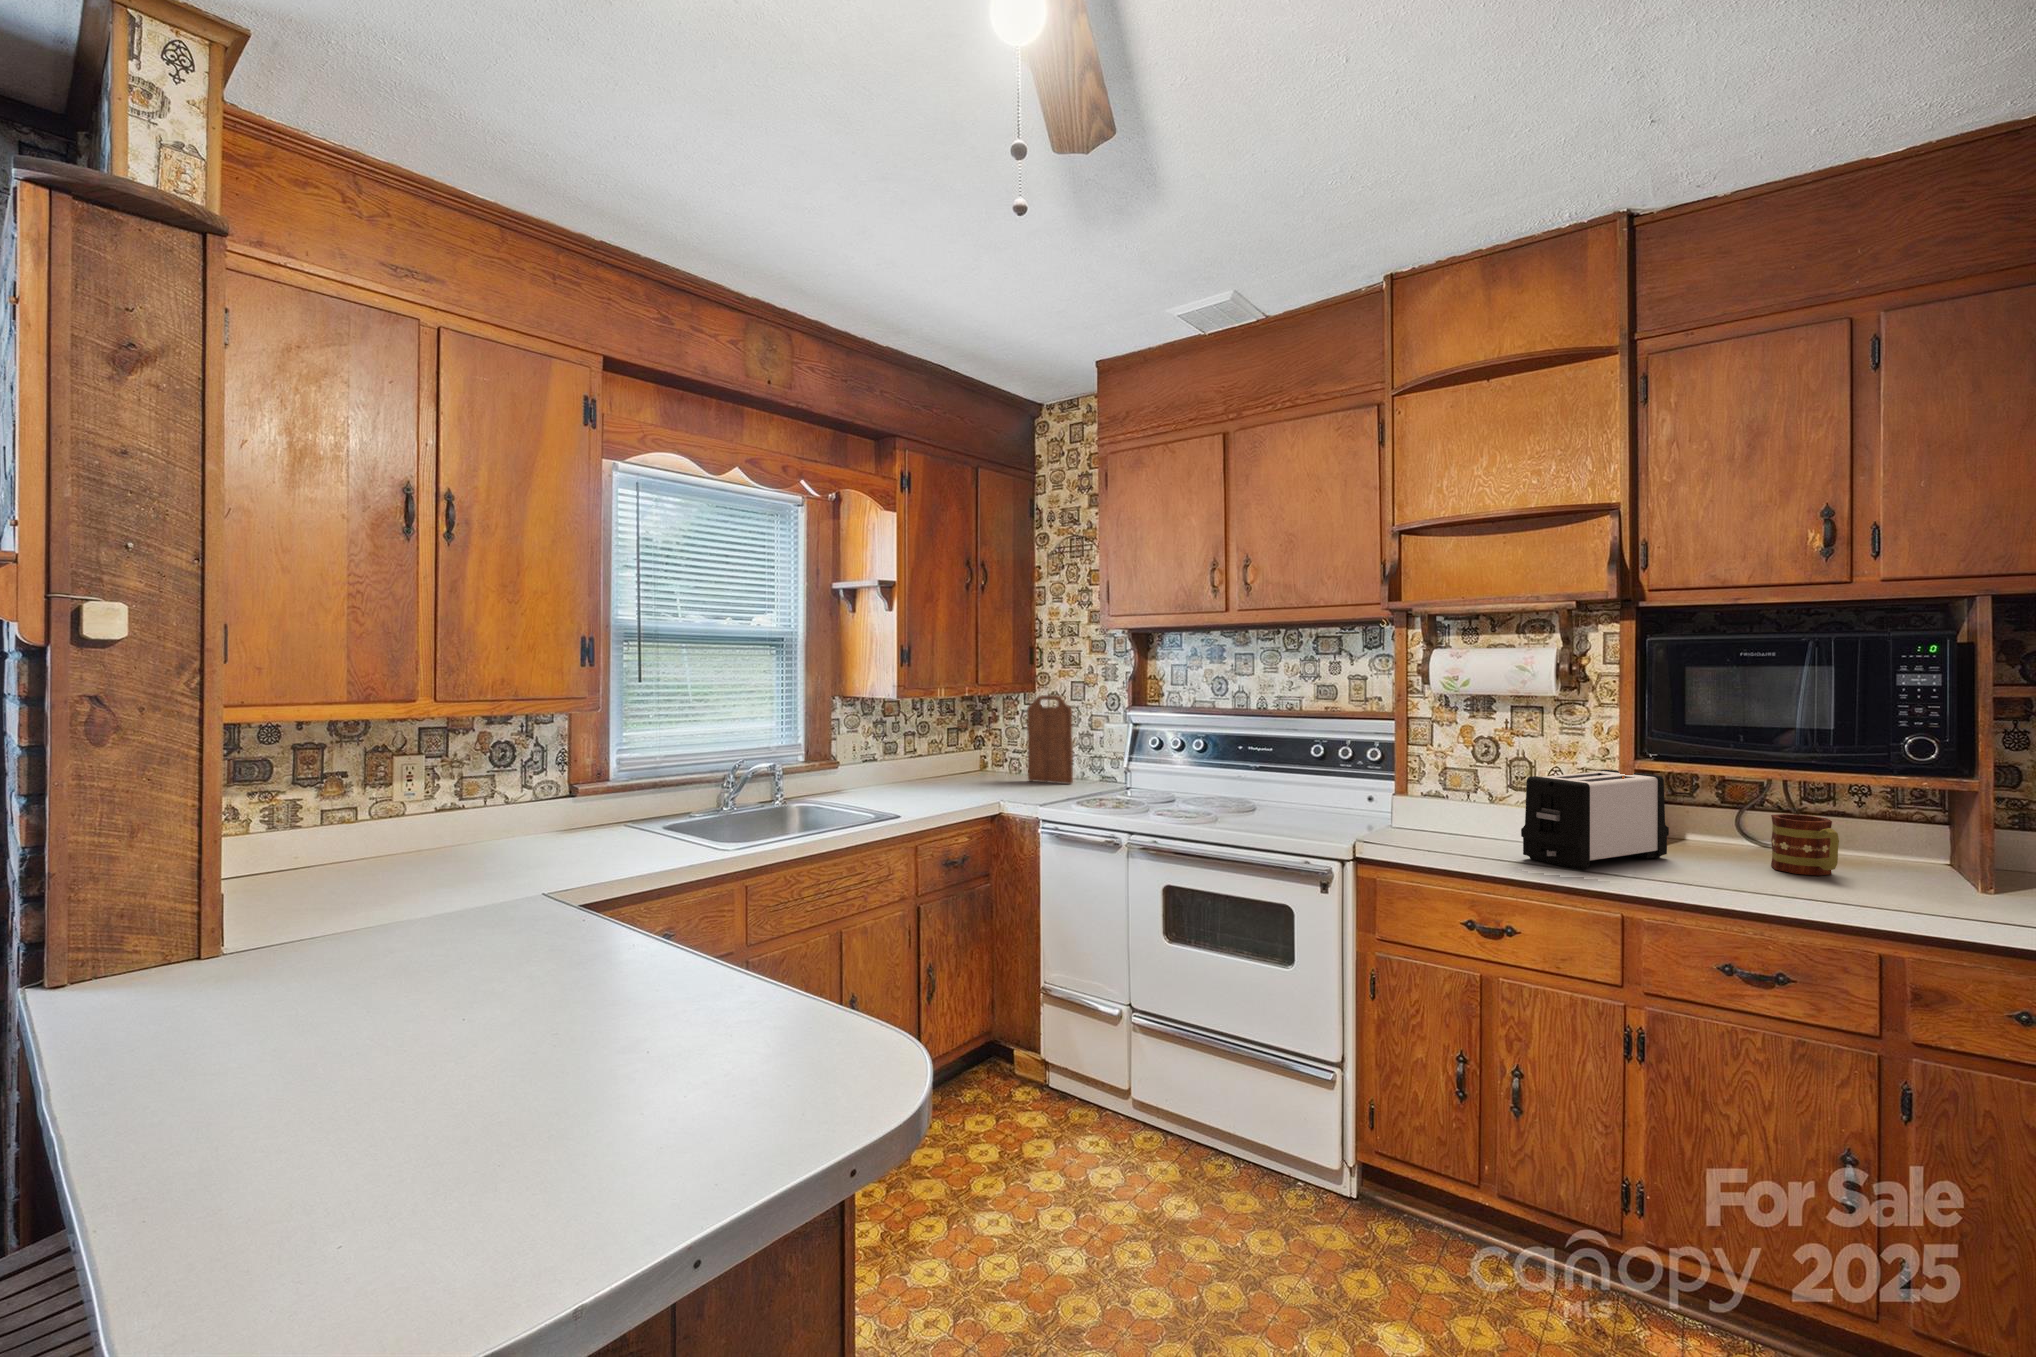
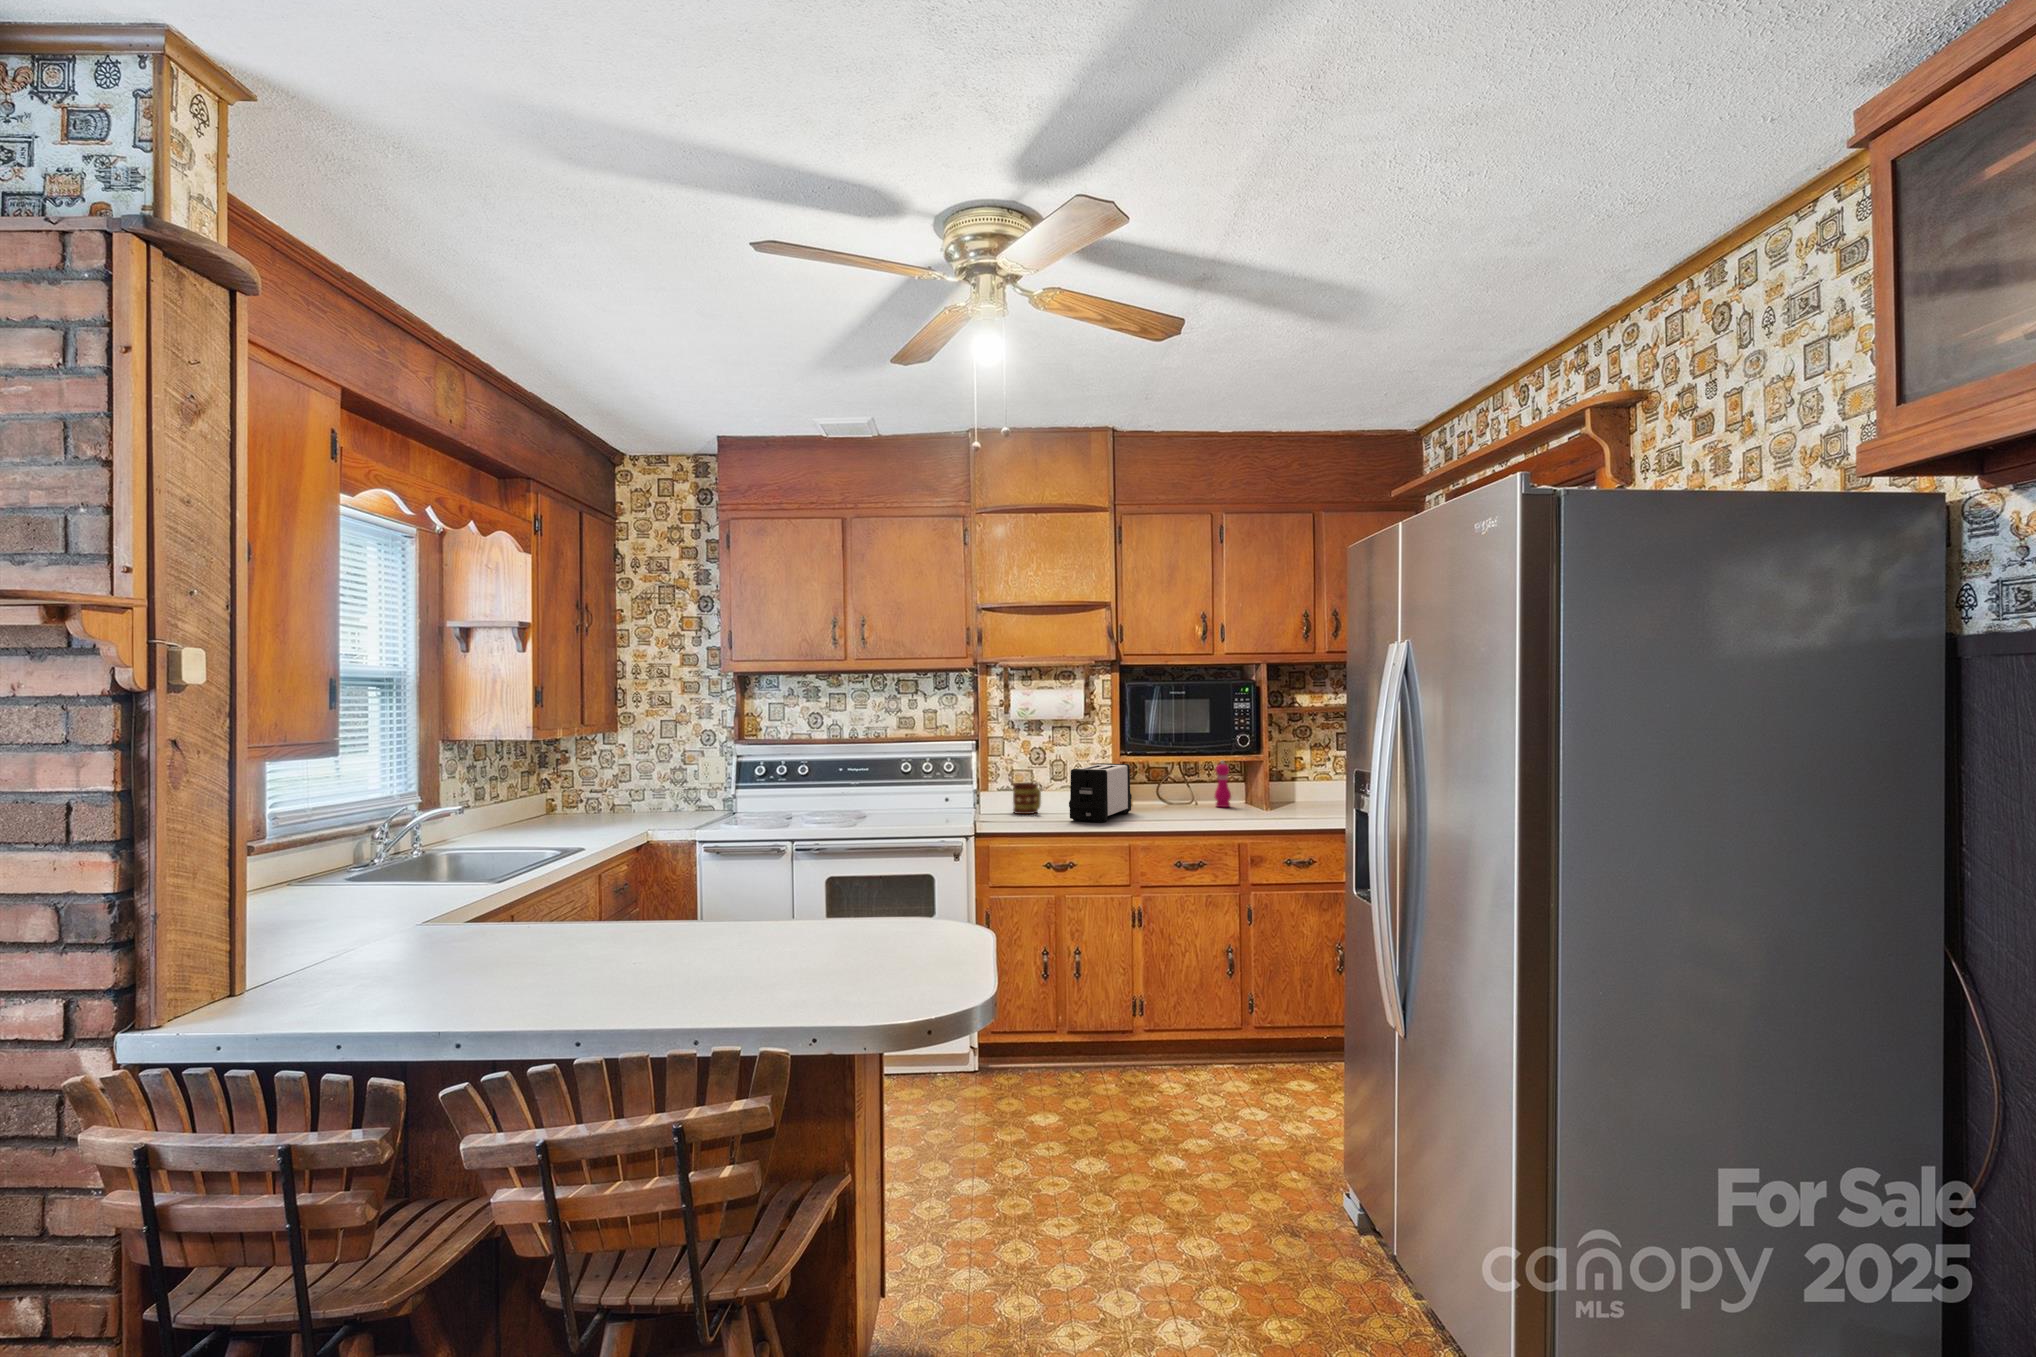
cutting board: present [1027,695,1073,784] -> none [627,733,678,815]
pepper mill: none [1878,784,1922,875] -> present [1214,761,1231,807]
mug: present [1771,814,1839,876] -> present [1013,783,1041,814]

